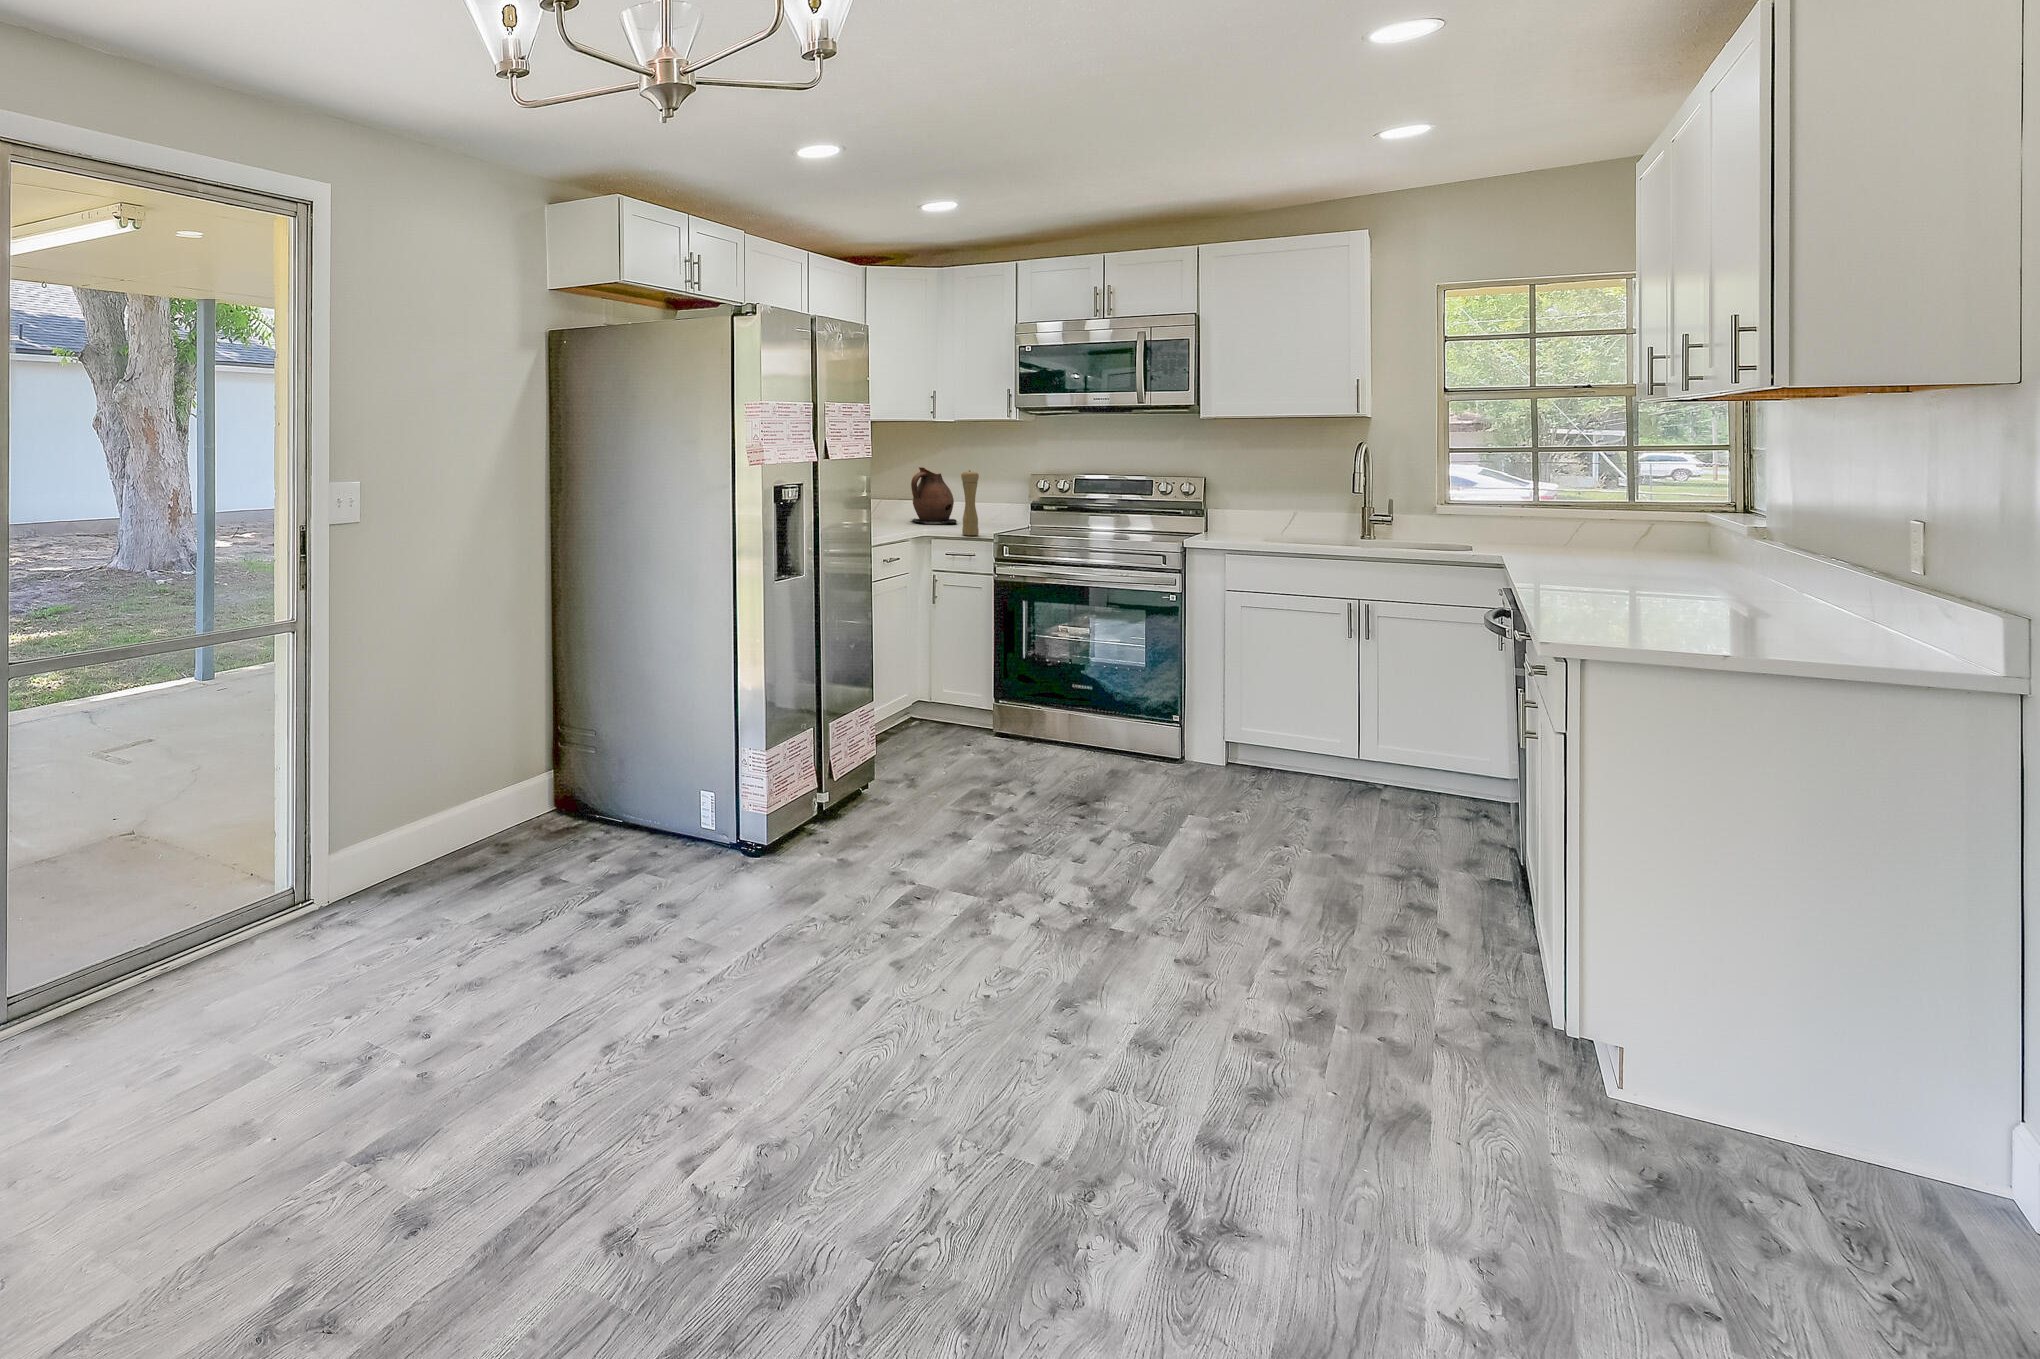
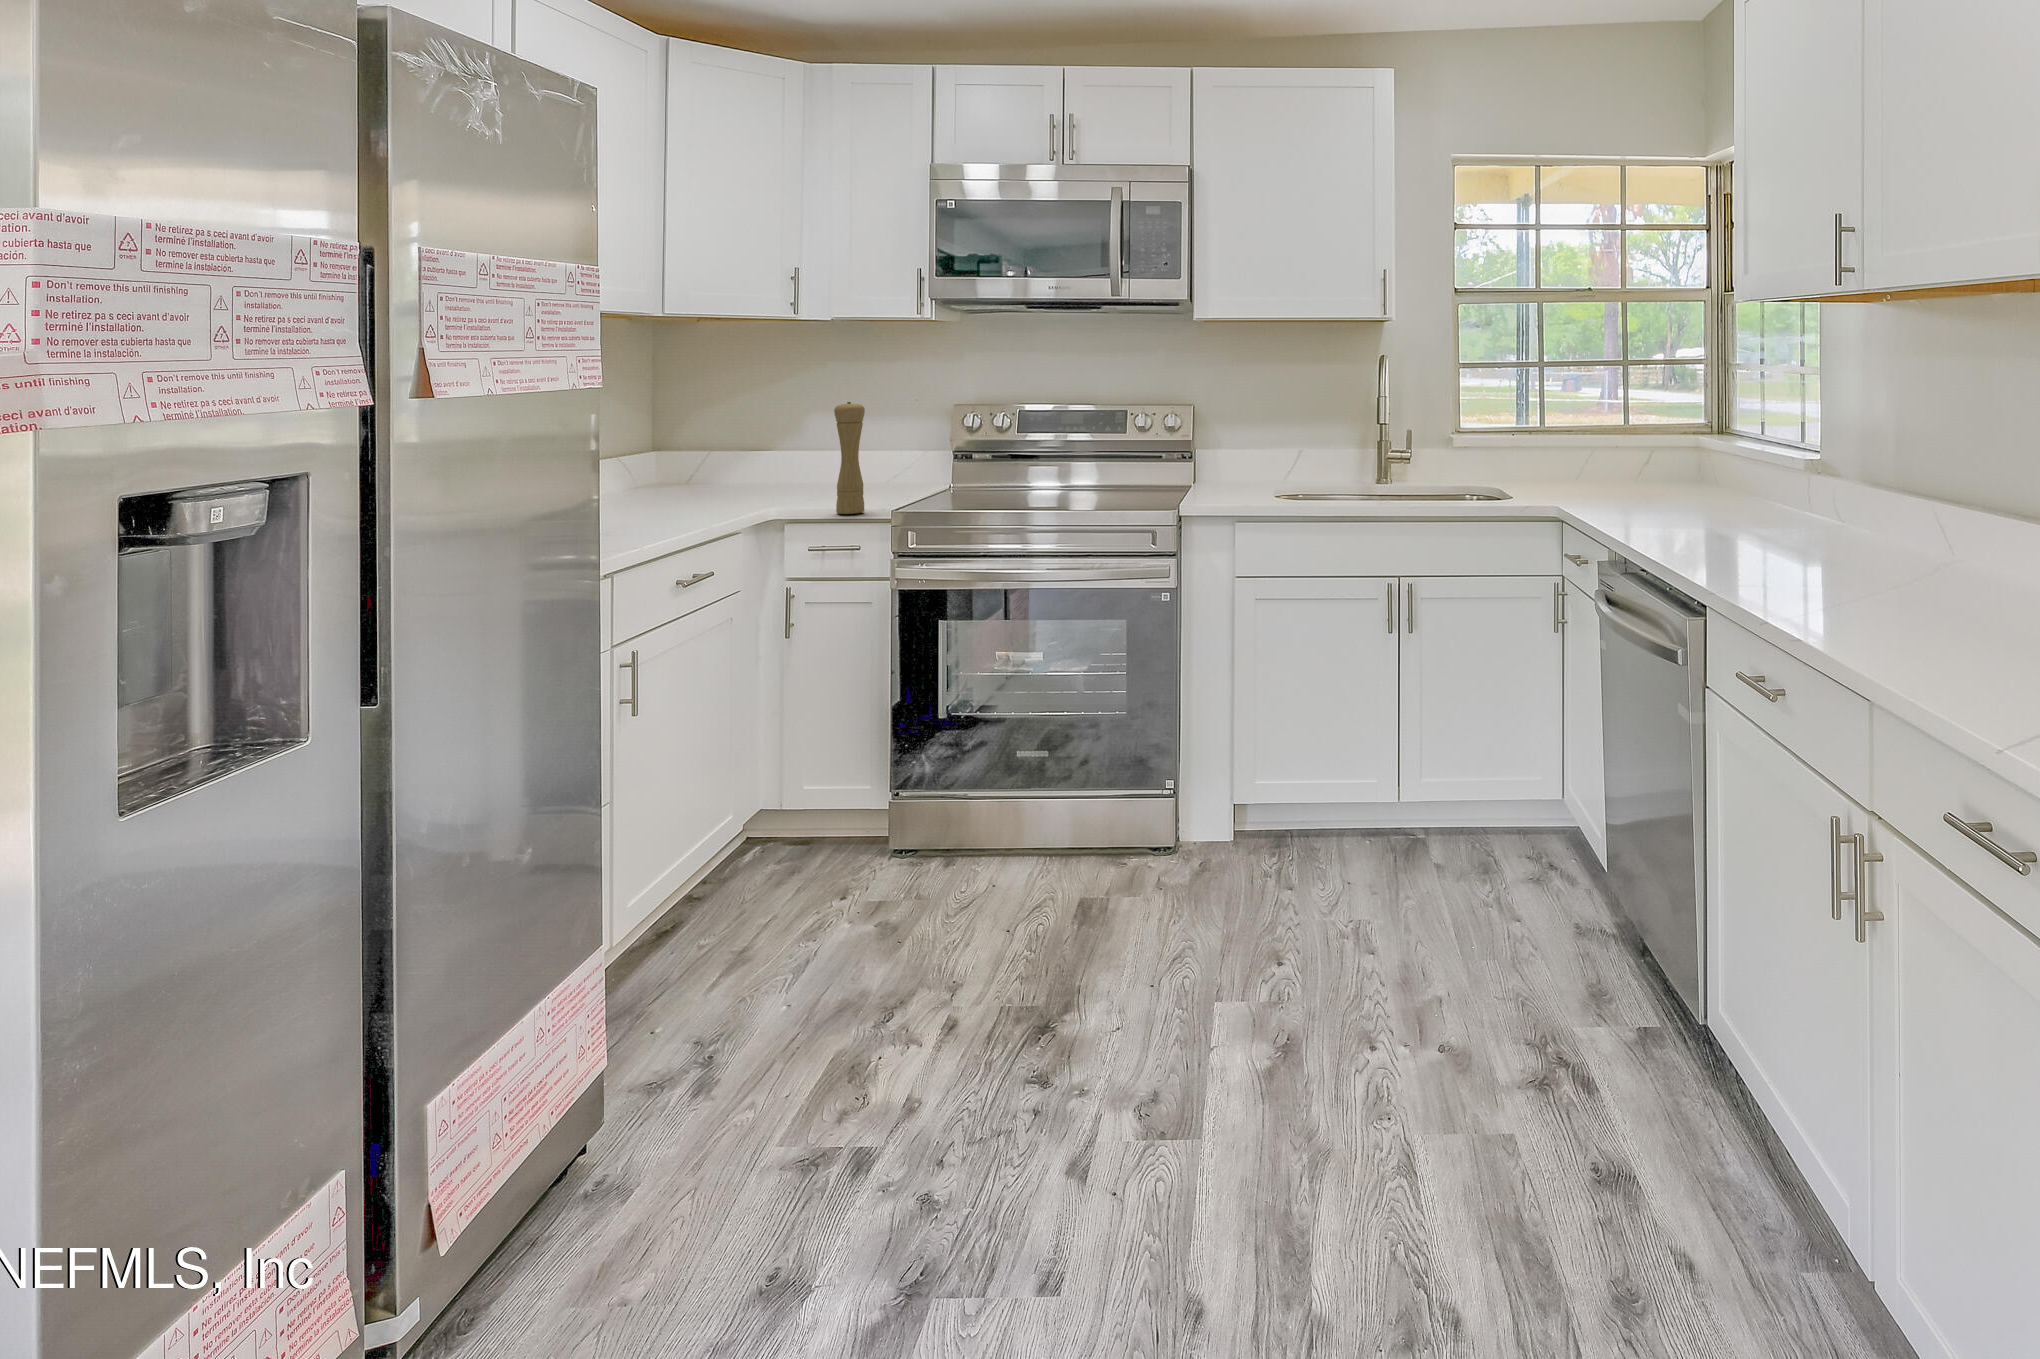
ceramic pitcher: present [911,467,957,523] -> none [758,398,837,492]

